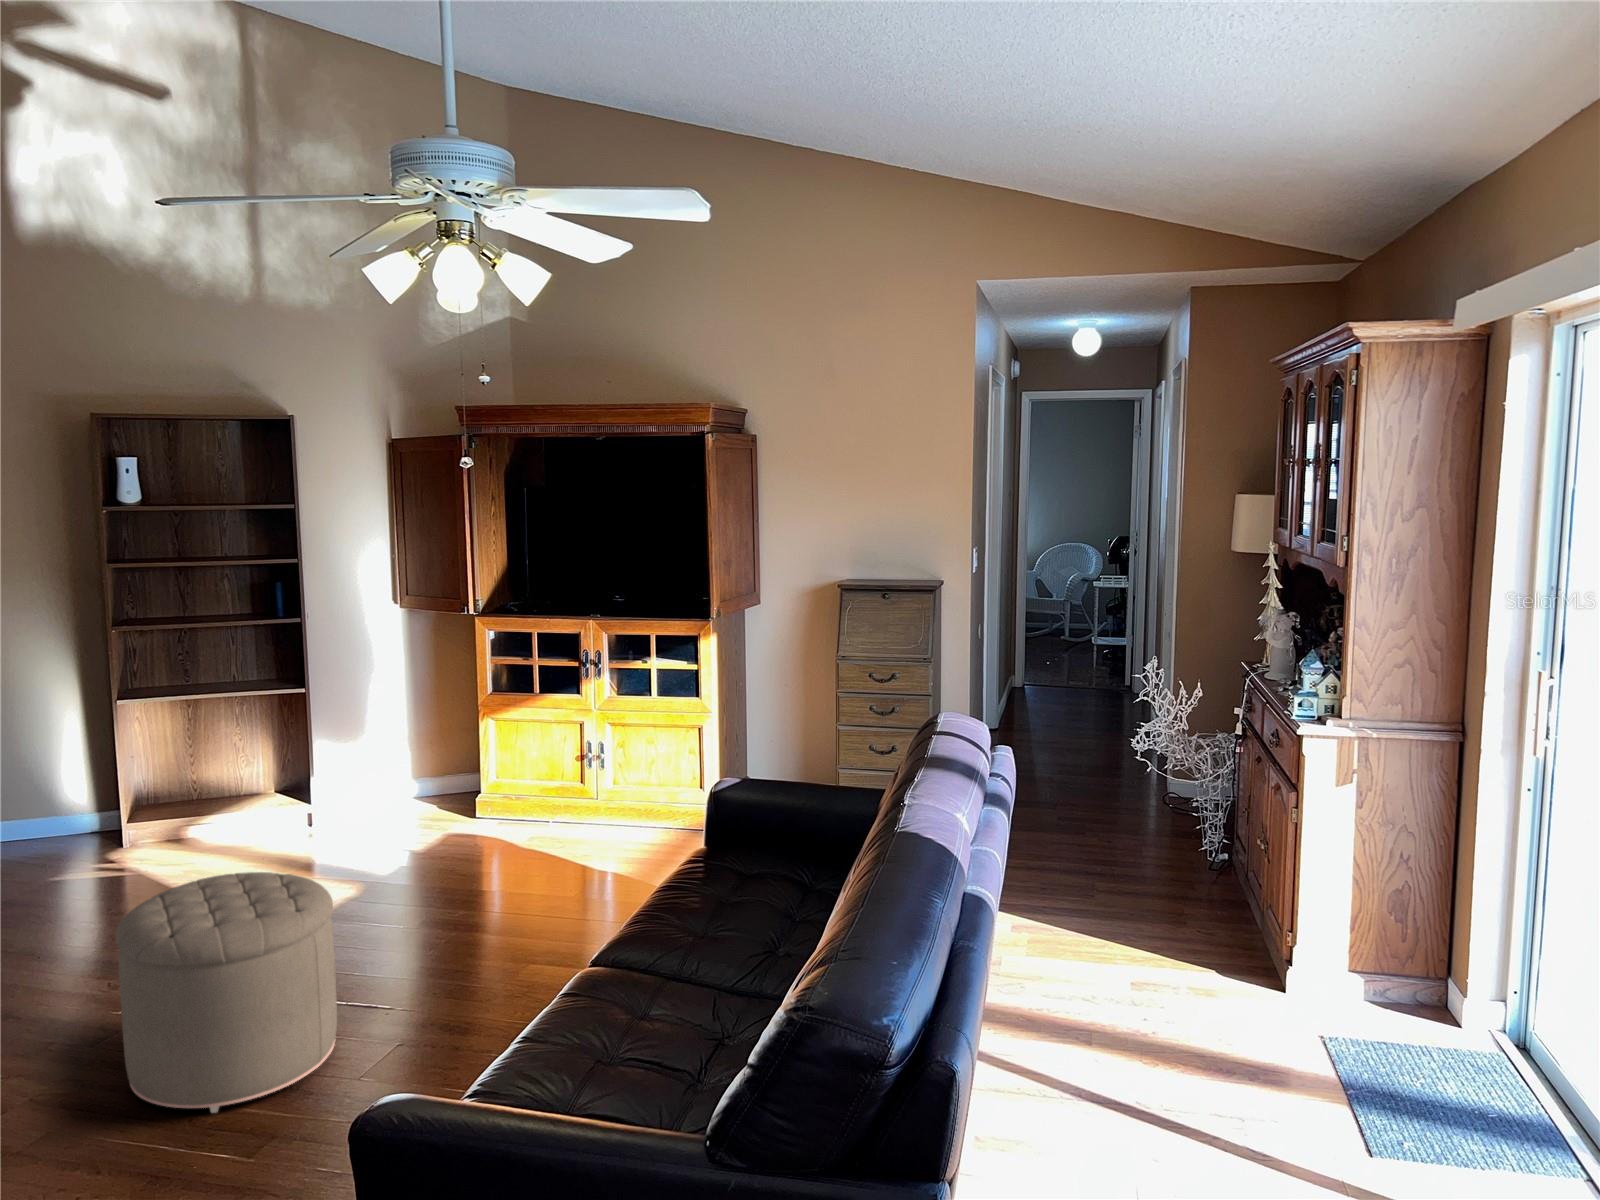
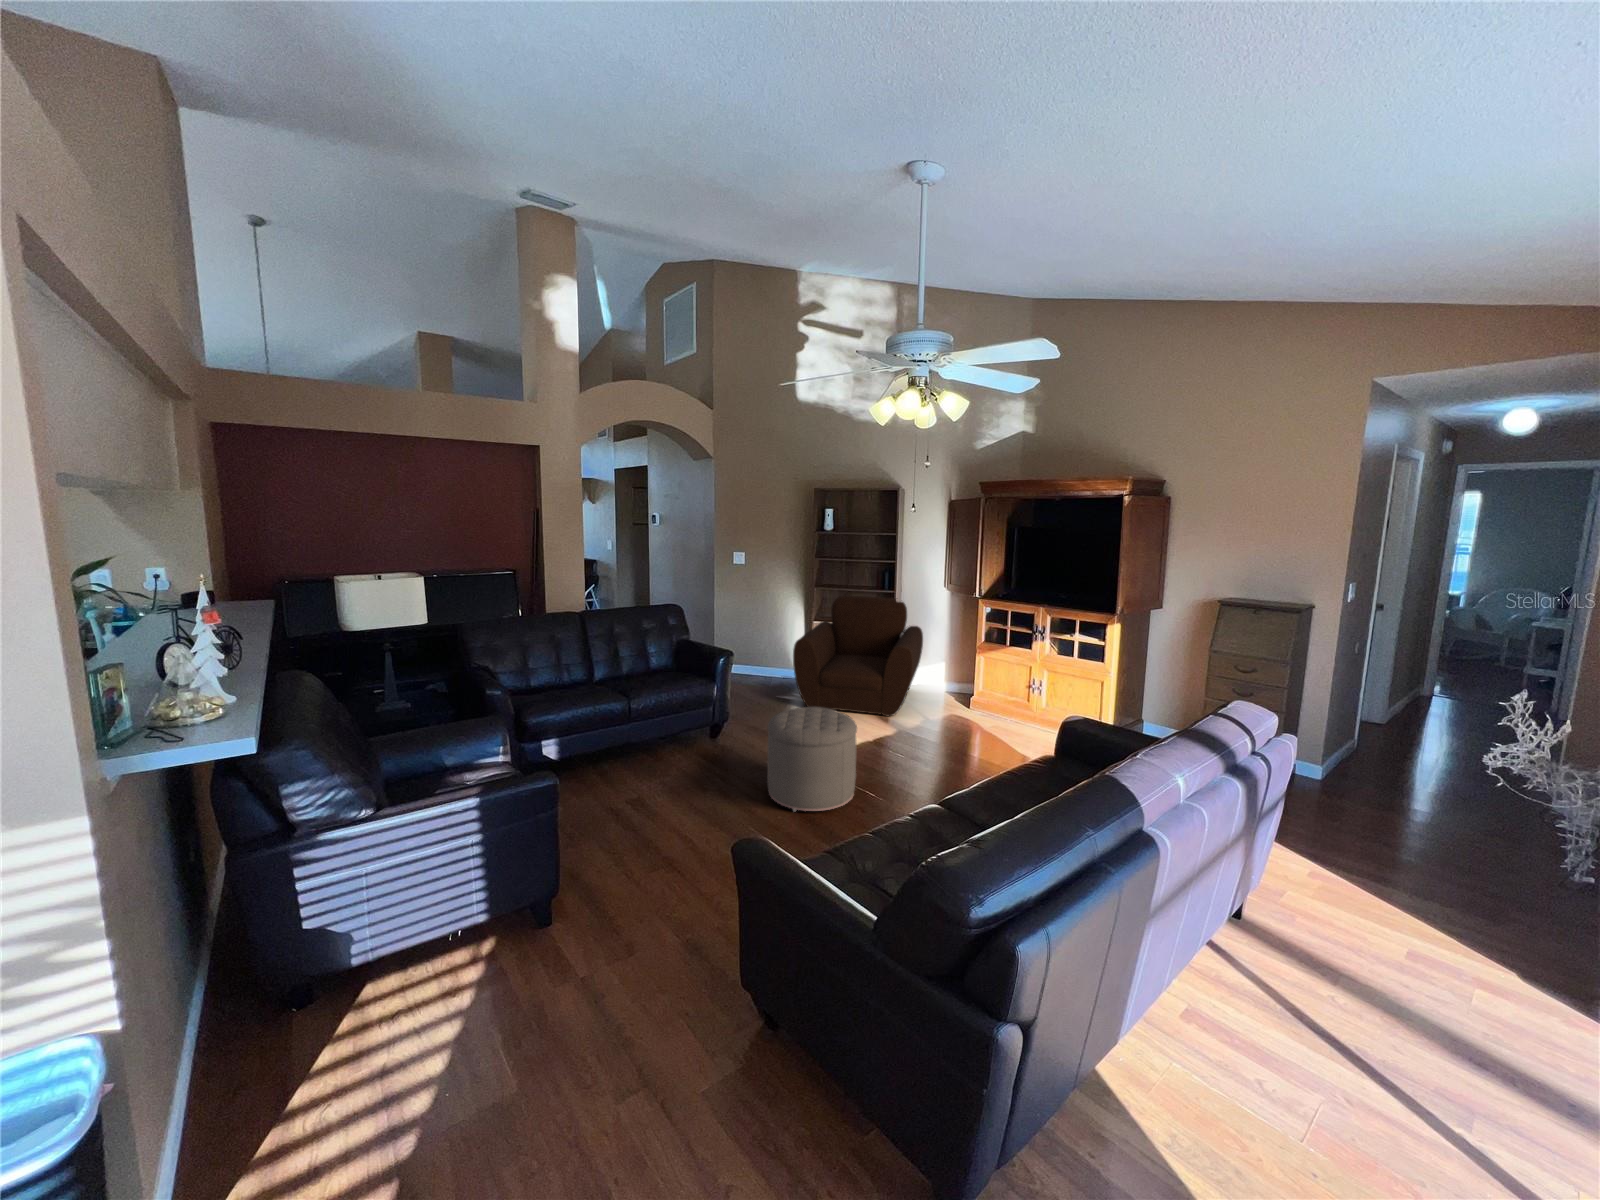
armchair: none [88,633,370,890] -> present [793,595,923,717]

